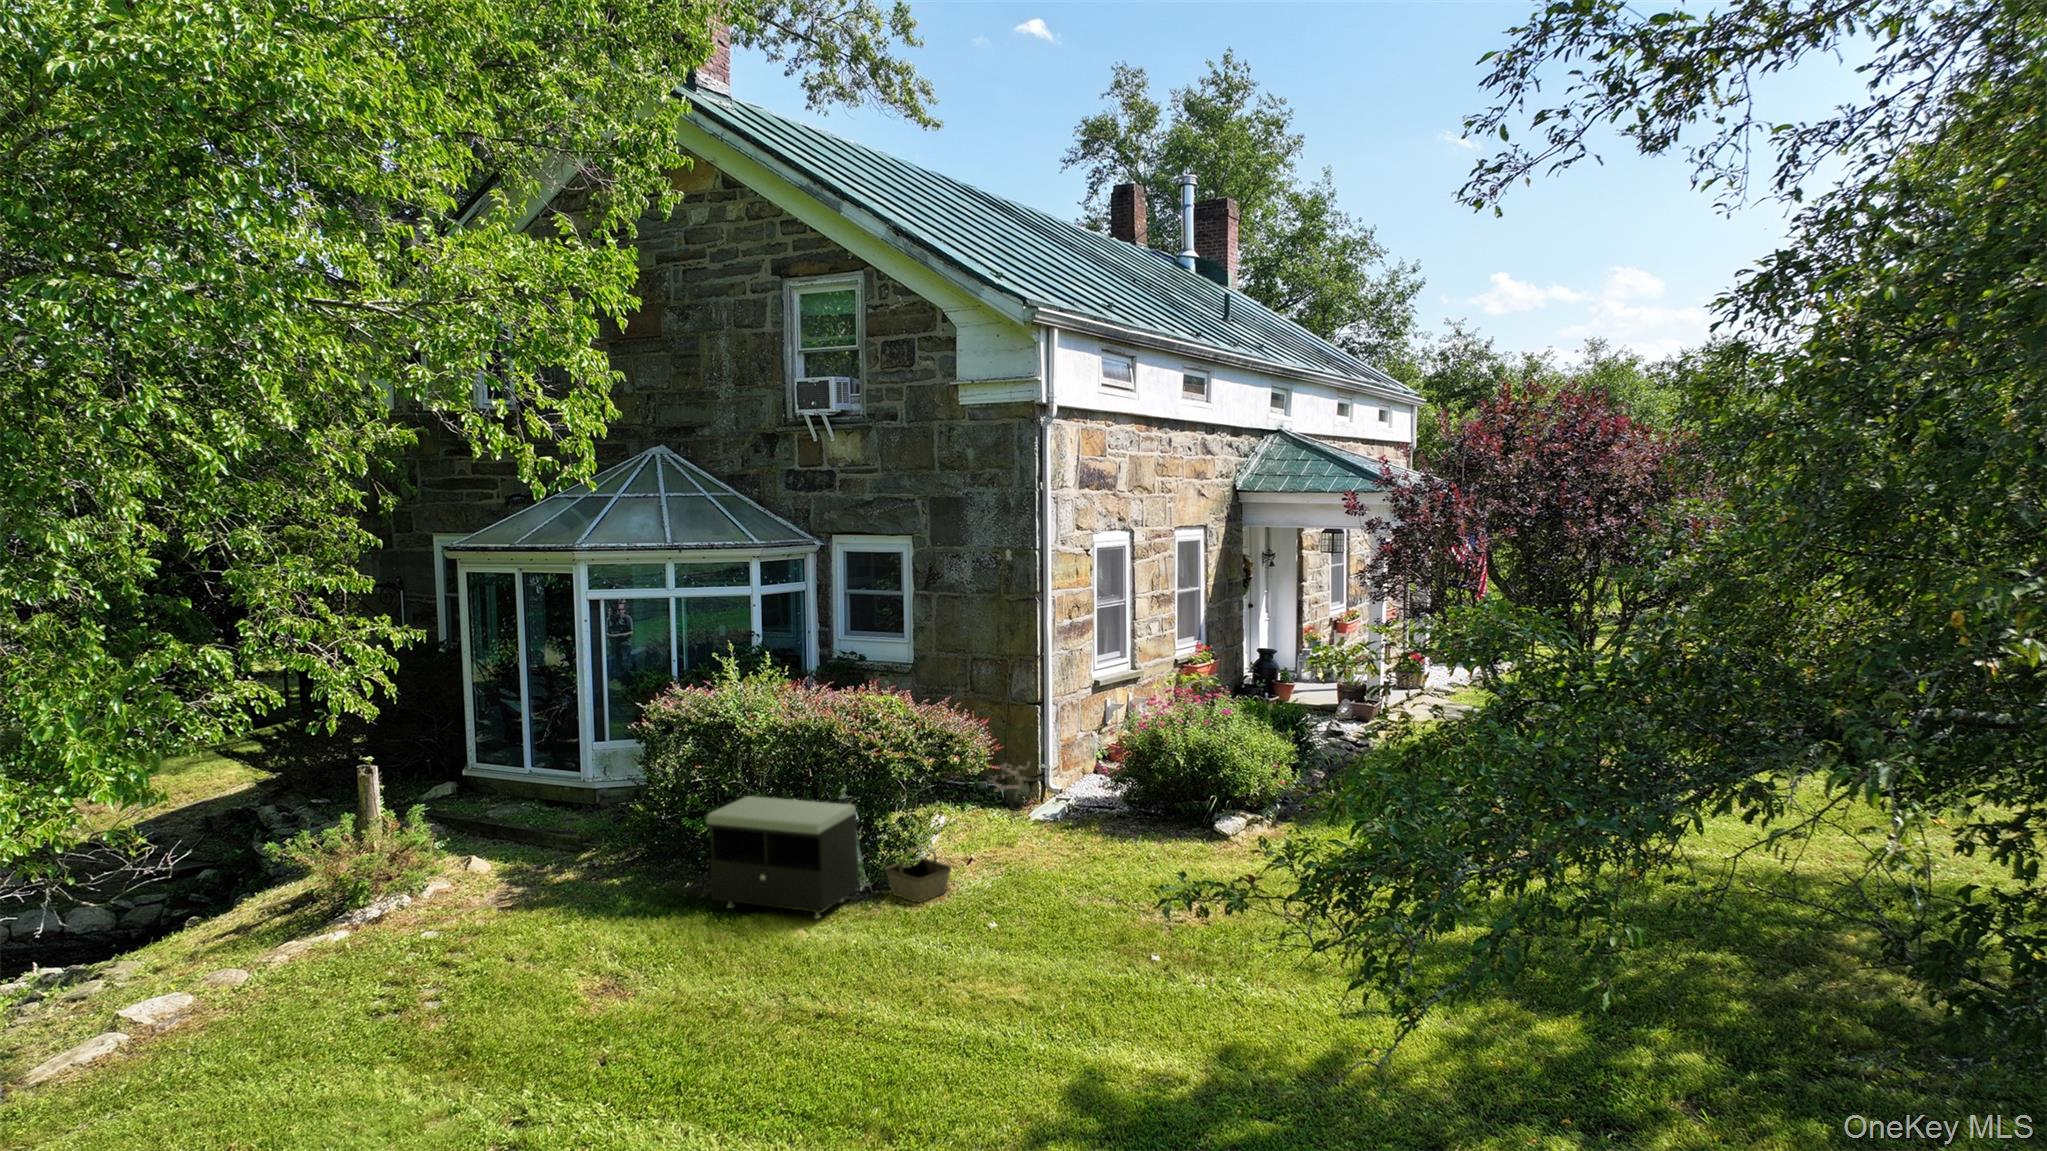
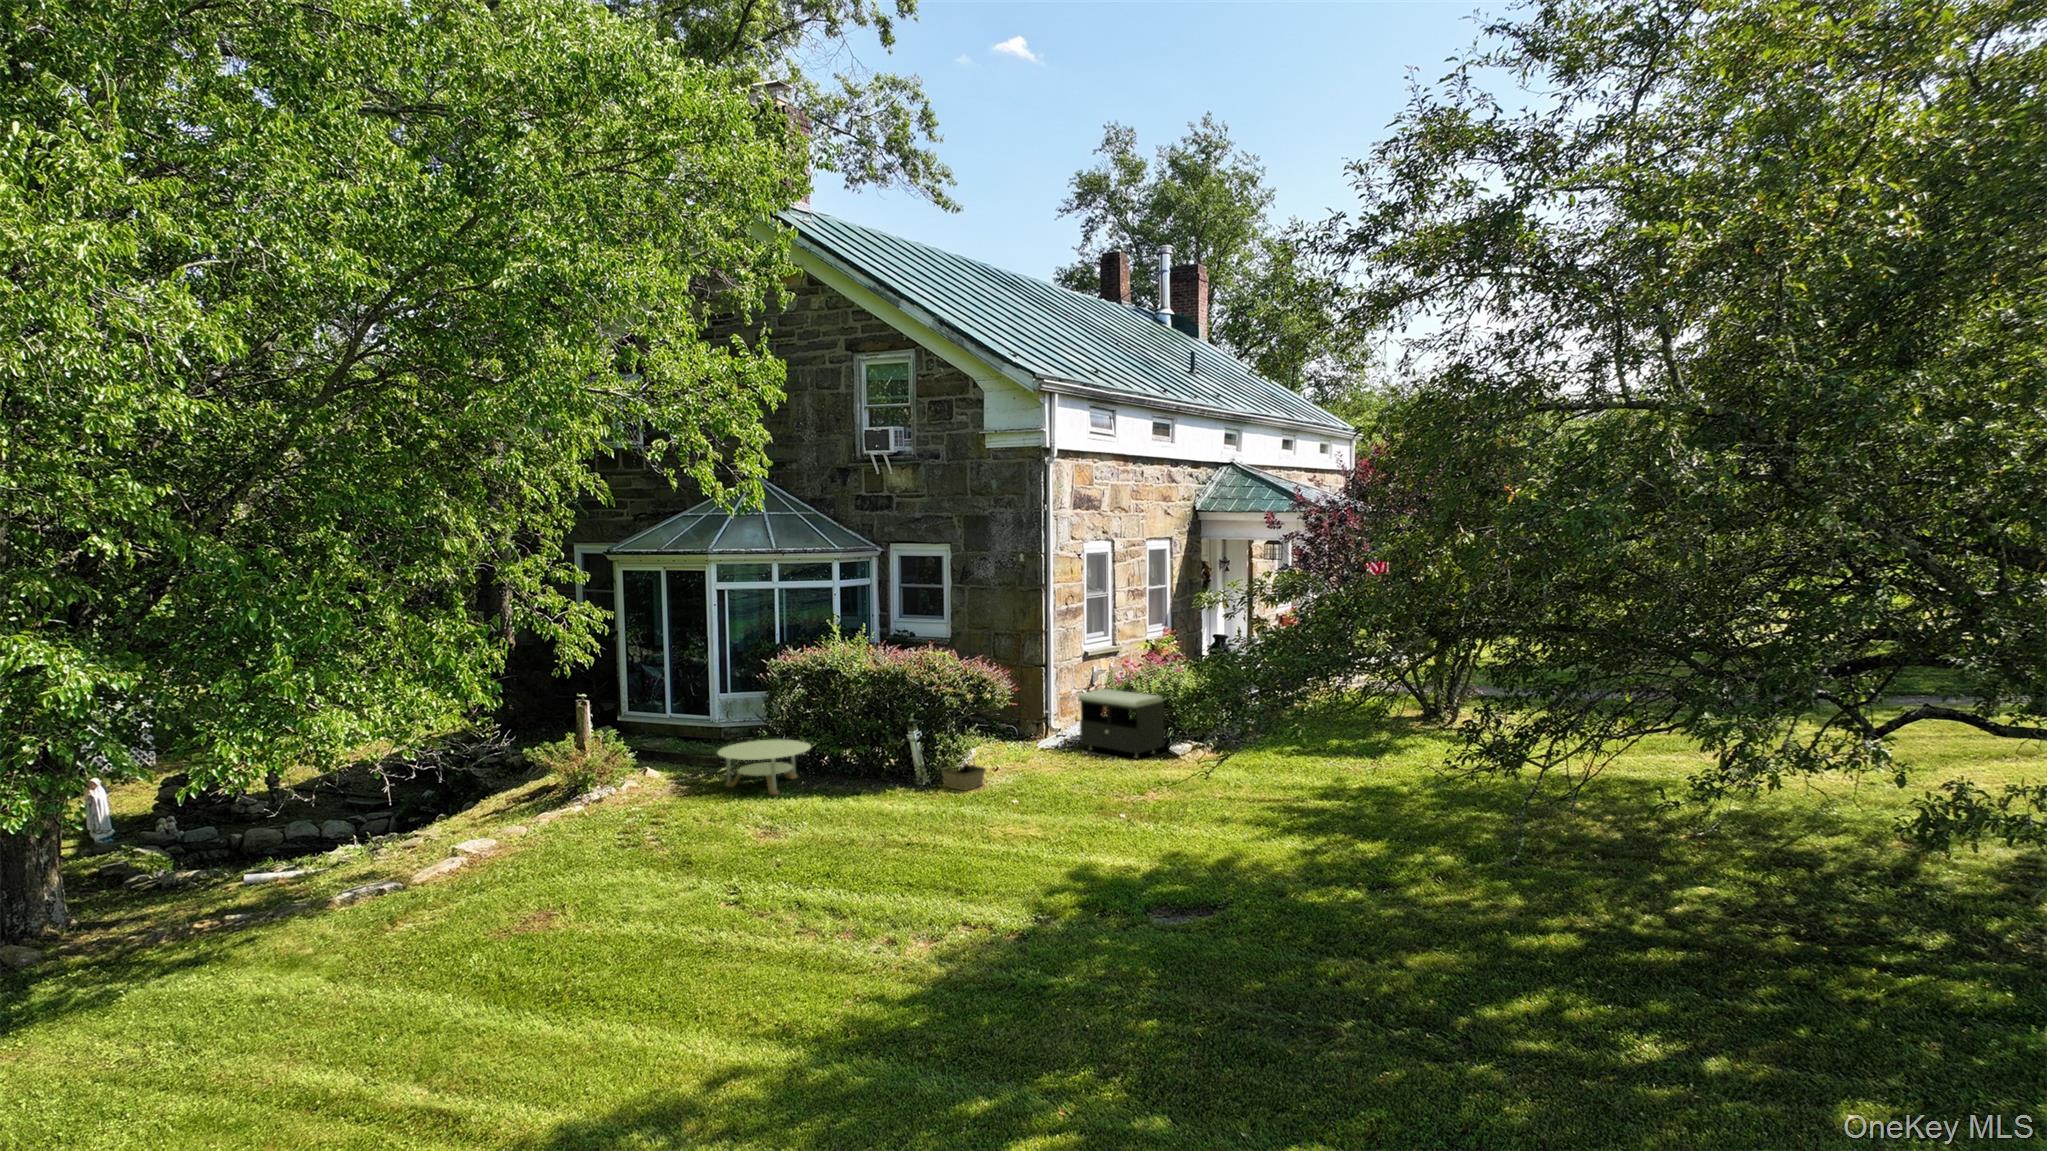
potted plant: present [989,762,1030,810] -> none [1005,707,1039,743]
storage bench: present [706,796,858,919] -> present [1078,689,1164,758]
round table: none [557,818,699,910] -> present [717,739,811,795]

